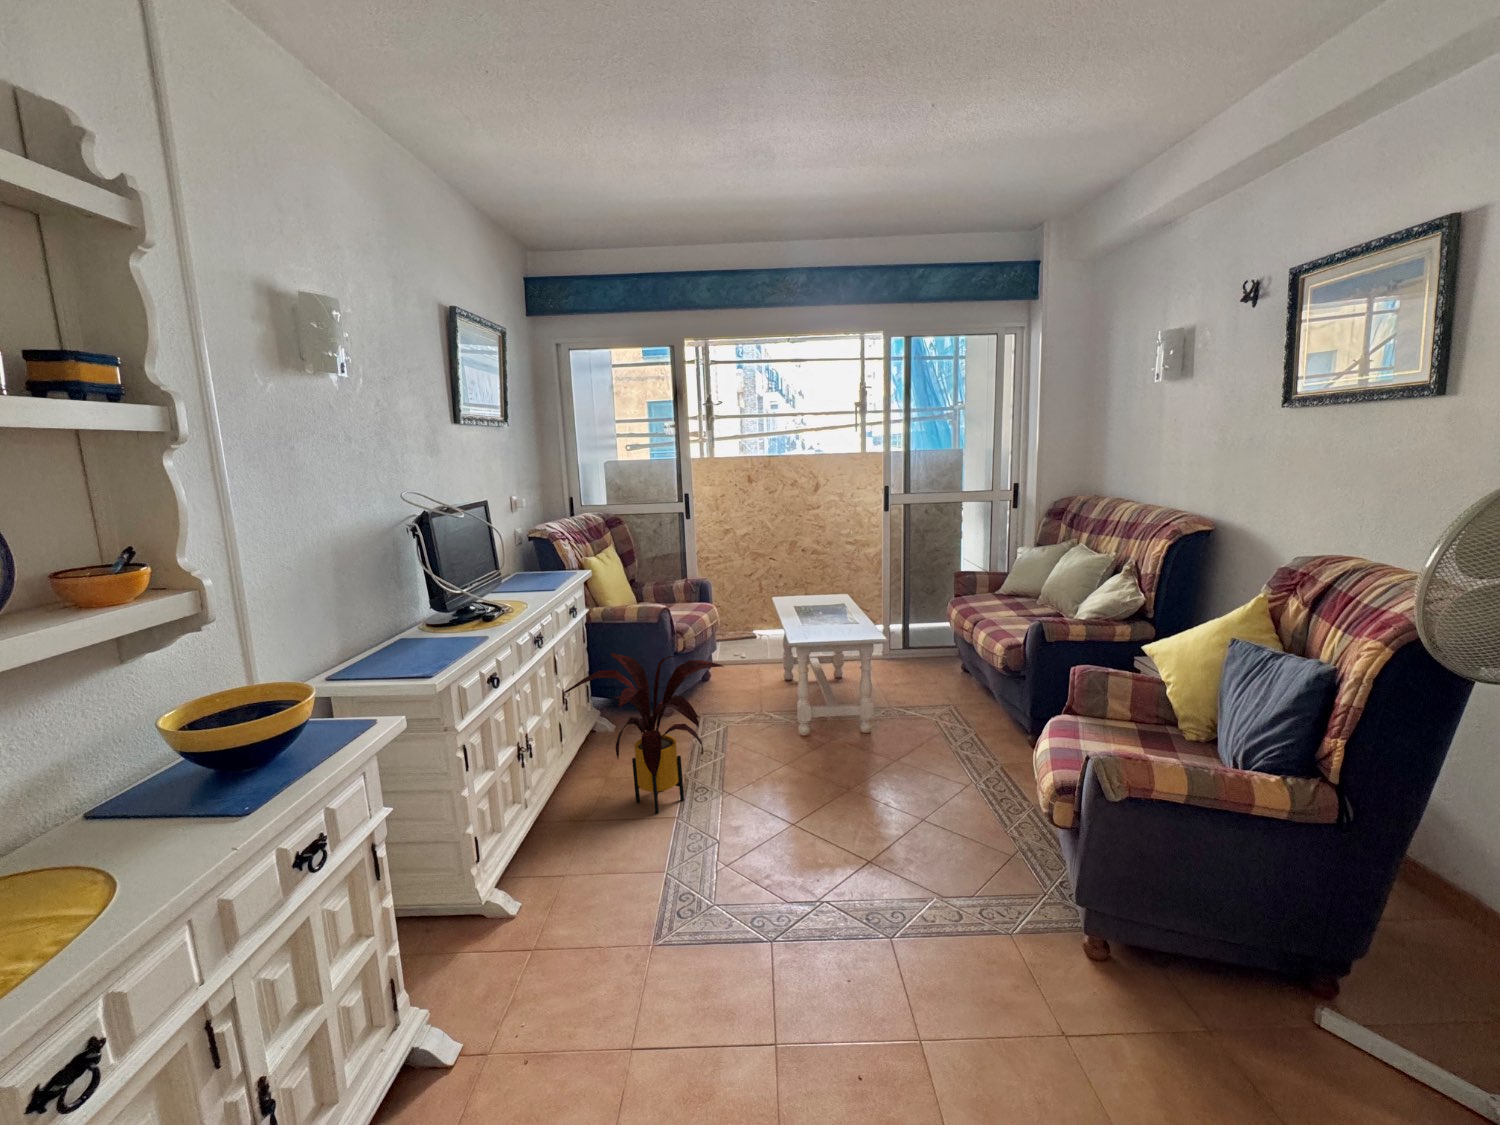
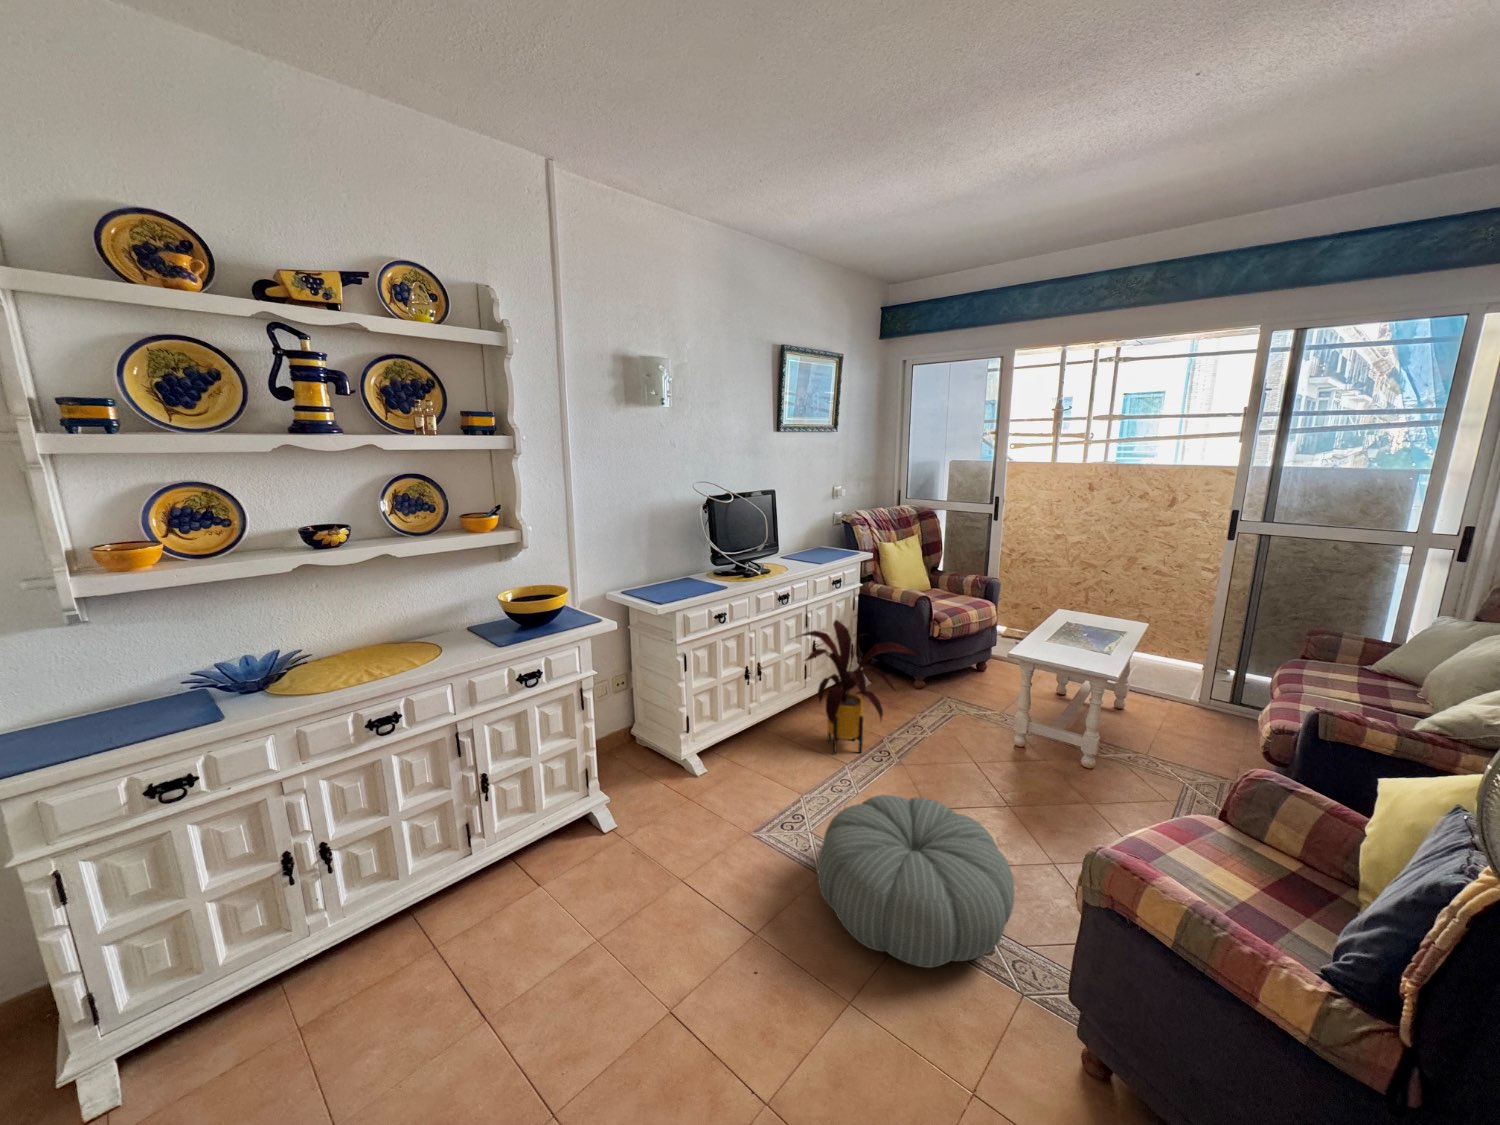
pouf: none [764,802,979,980] -> present [818,795,1015,968]

